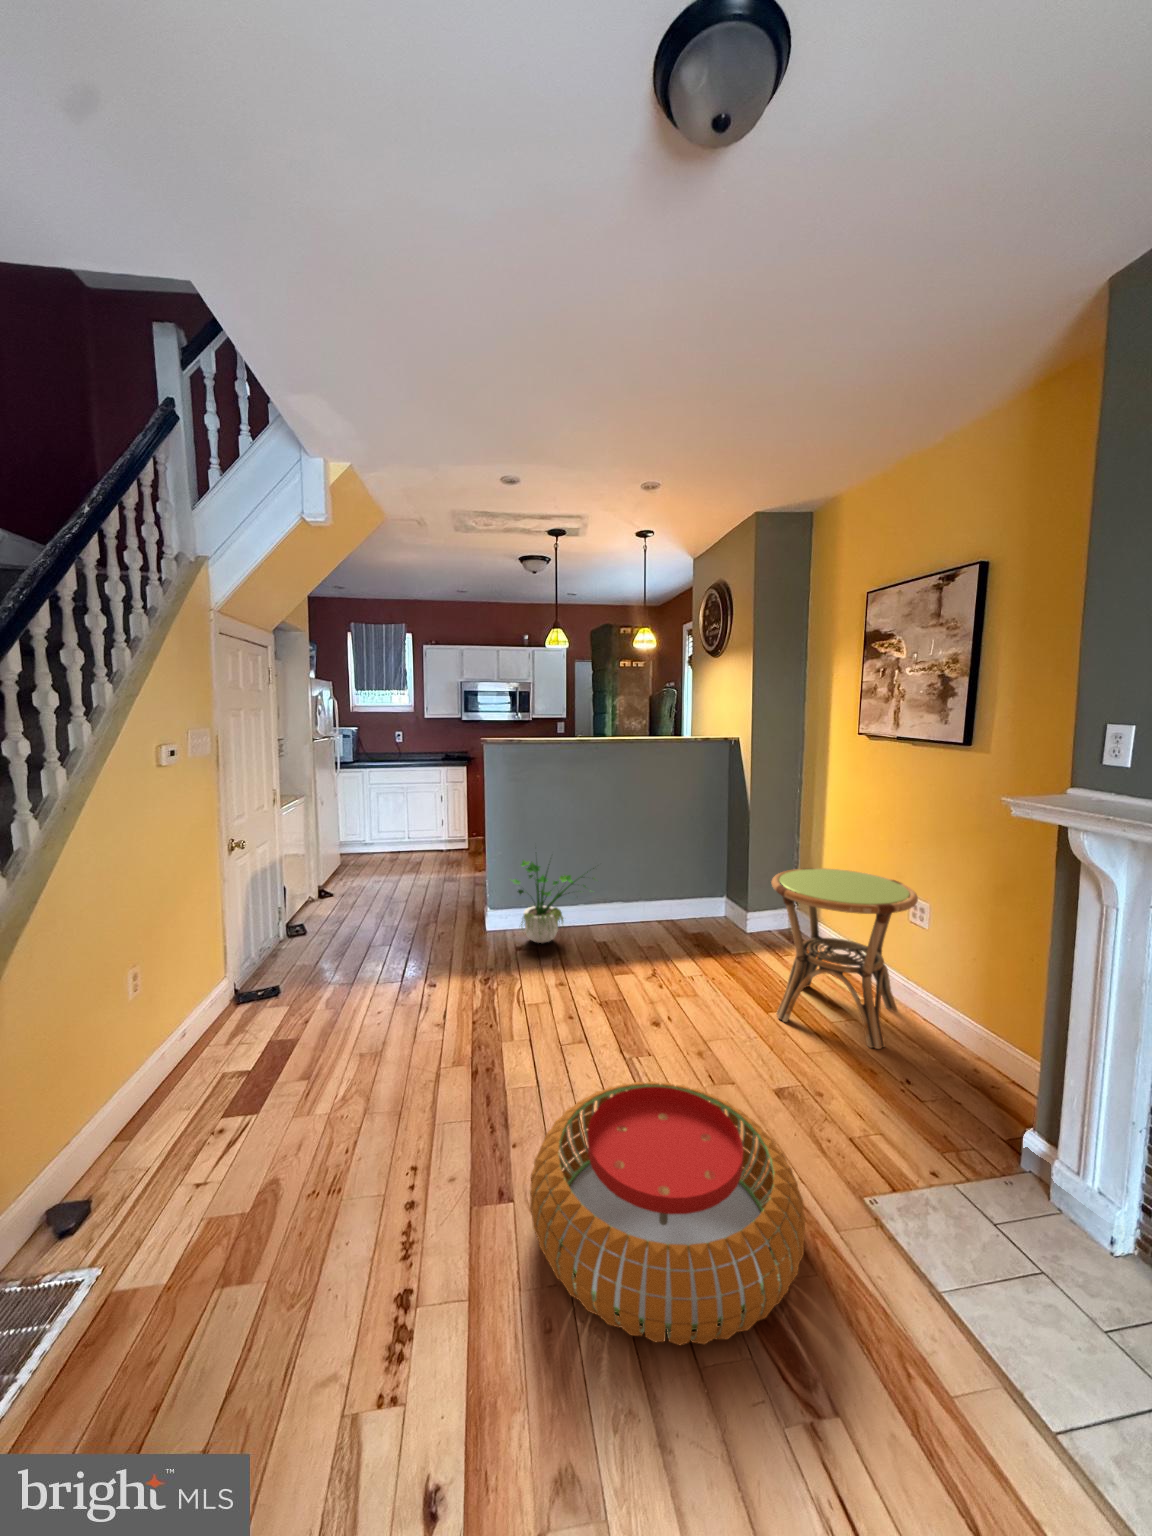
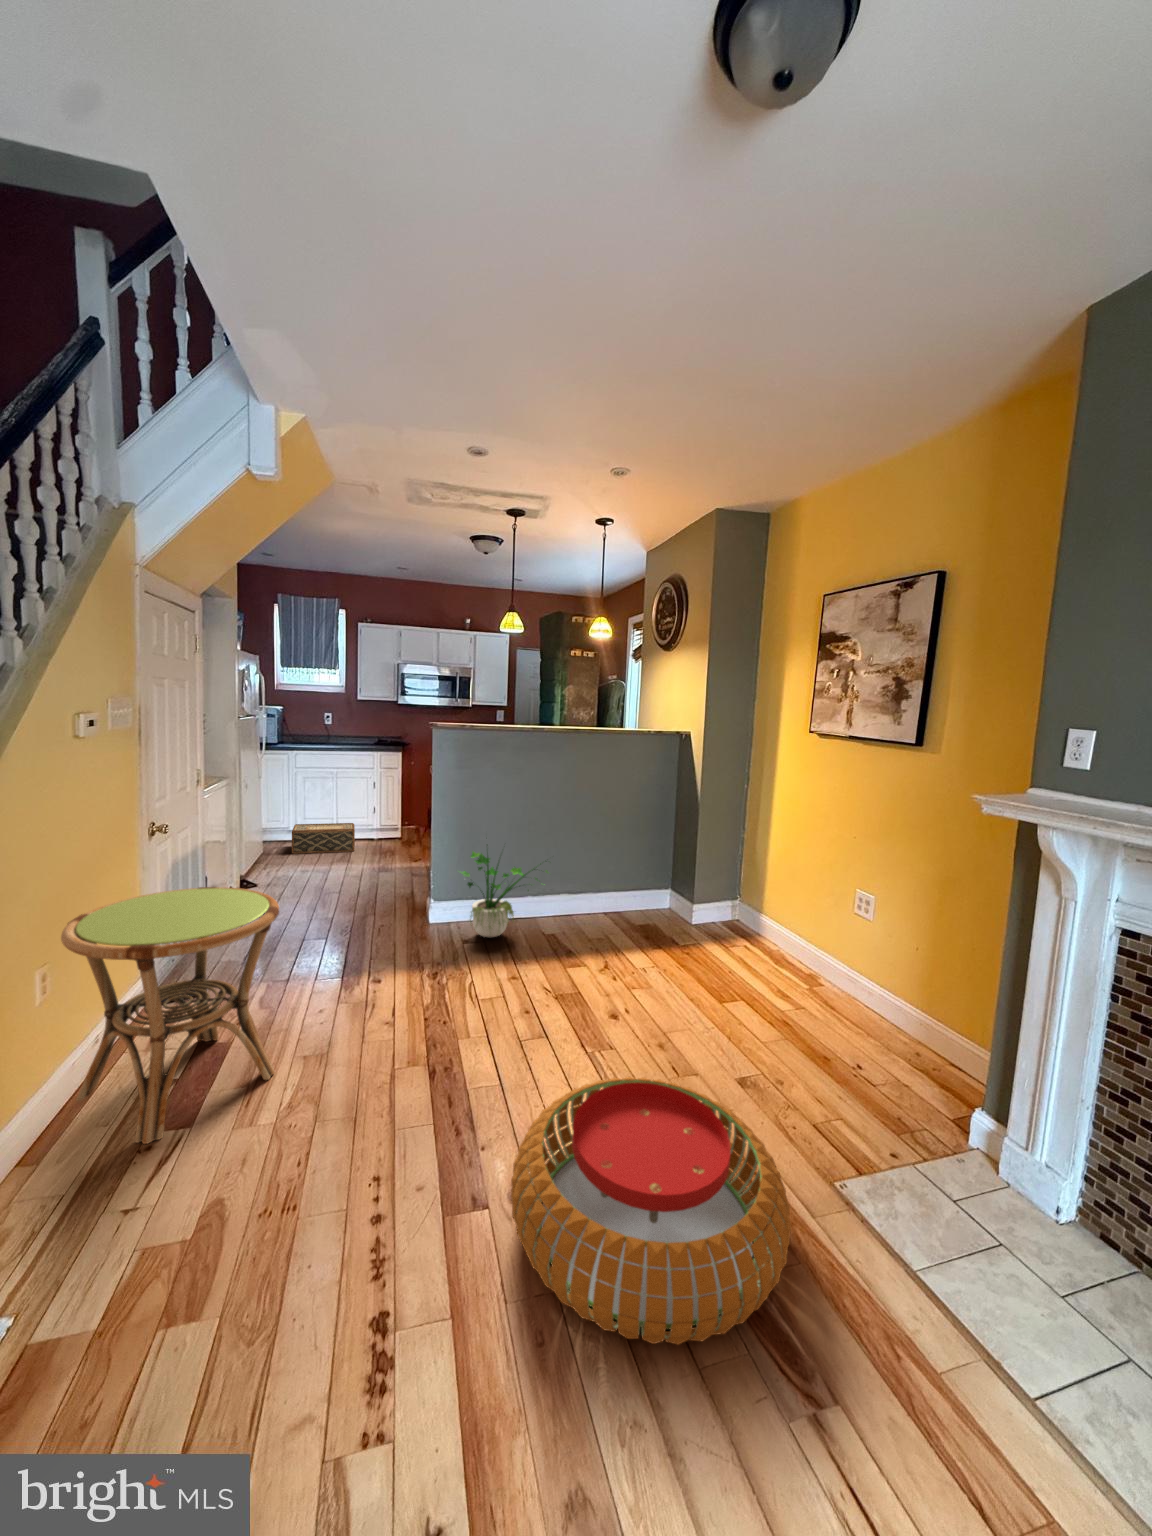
woven basket: none [367,834,424,864] -> present [292,823,355,854]
side table: present [772,868,918,1049] -> present [61,887,279,1144]

